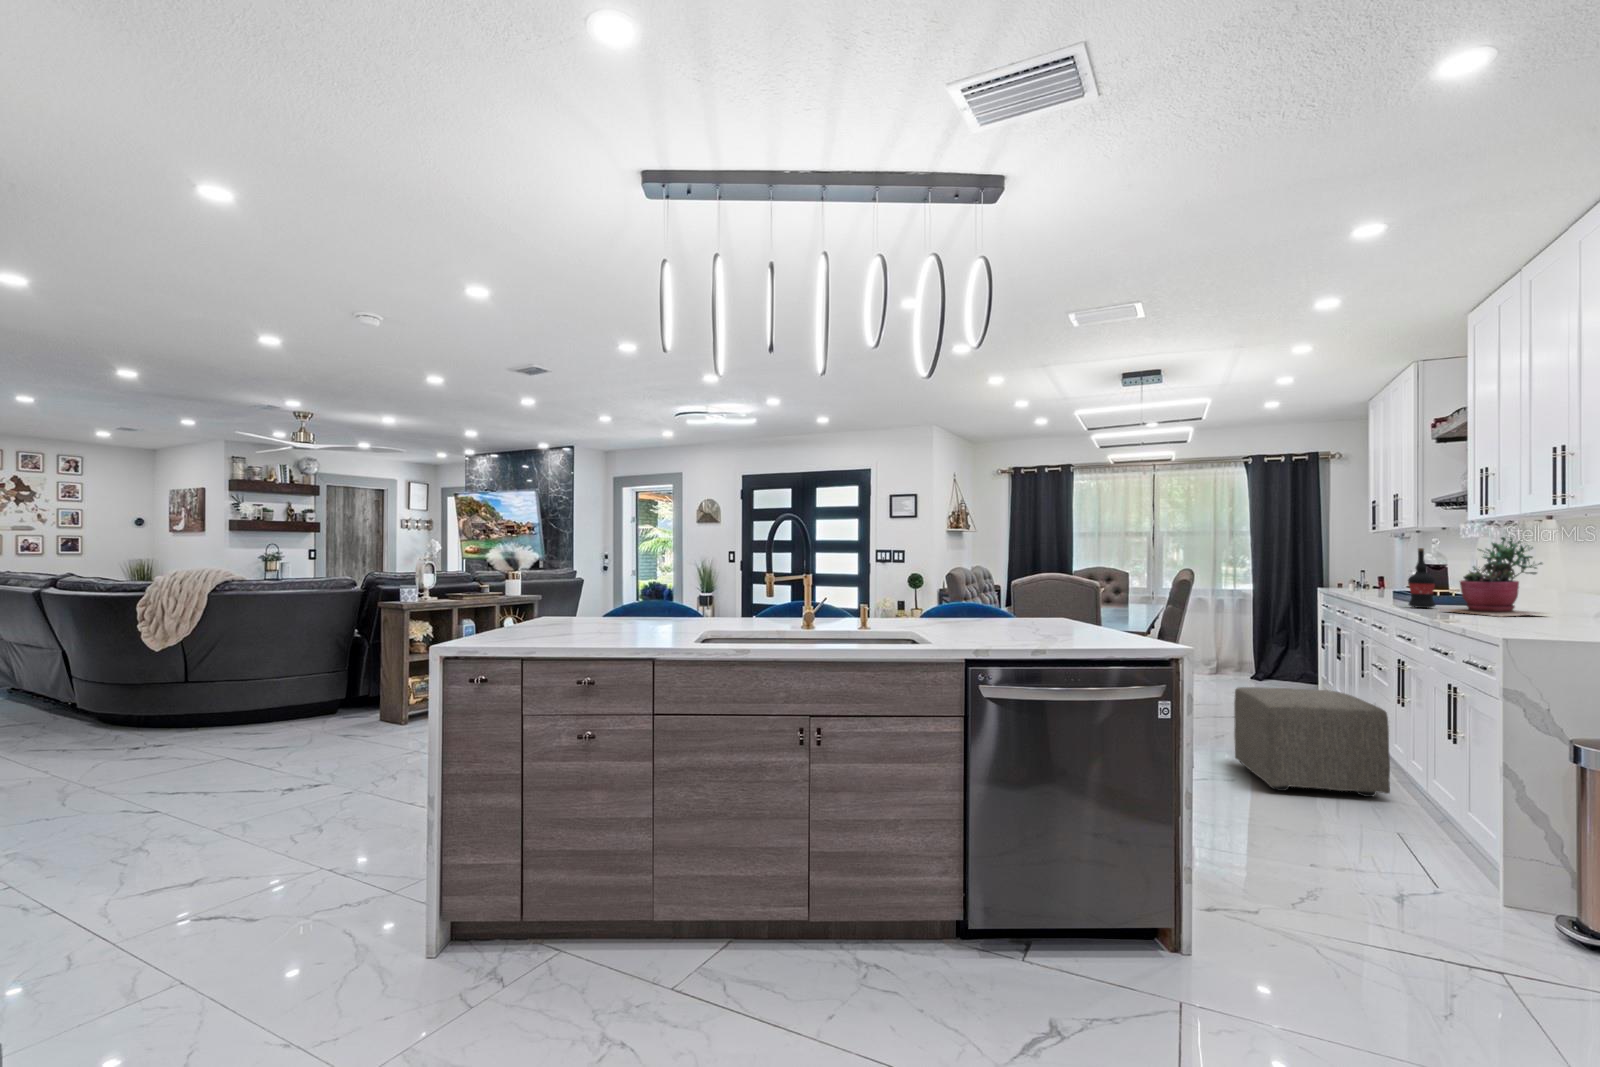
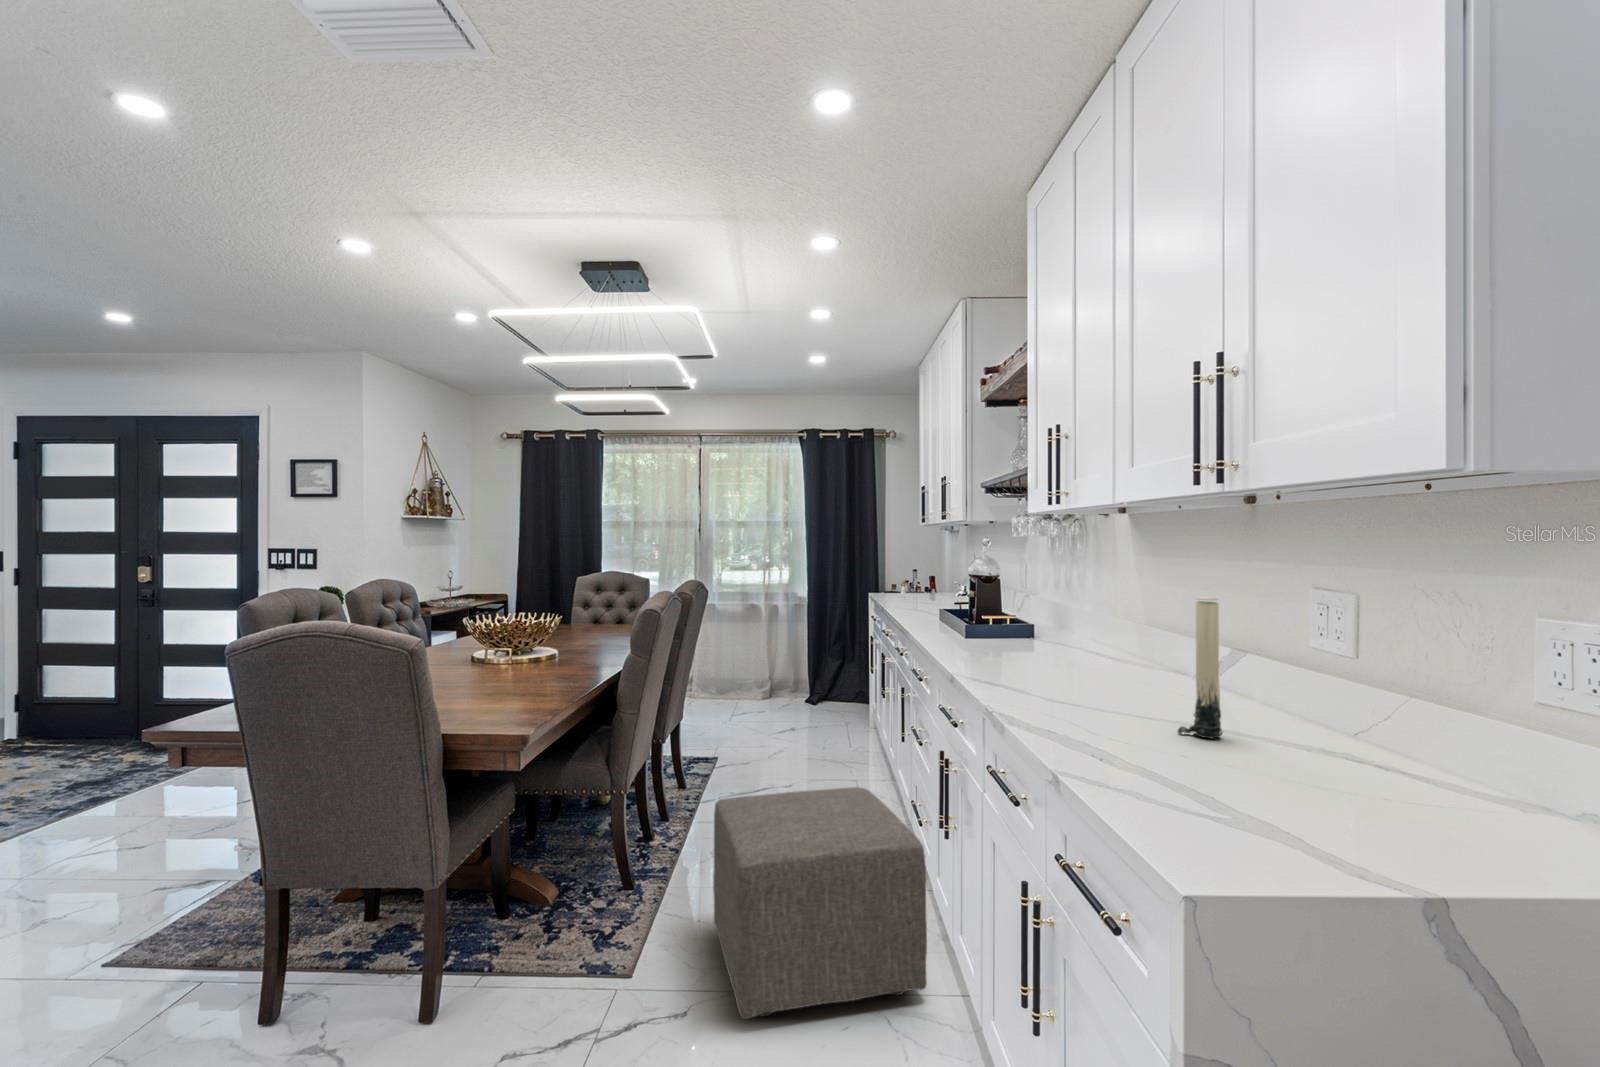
succulent plant: present [1449,537,1542,616] -> none [994,541,1139,680]
wine bottle: present [1408,548,1436,608] -> none [955,556,990,651]
candle: none [1548,559,1575,628] -> present [1178,597,1222,738]

